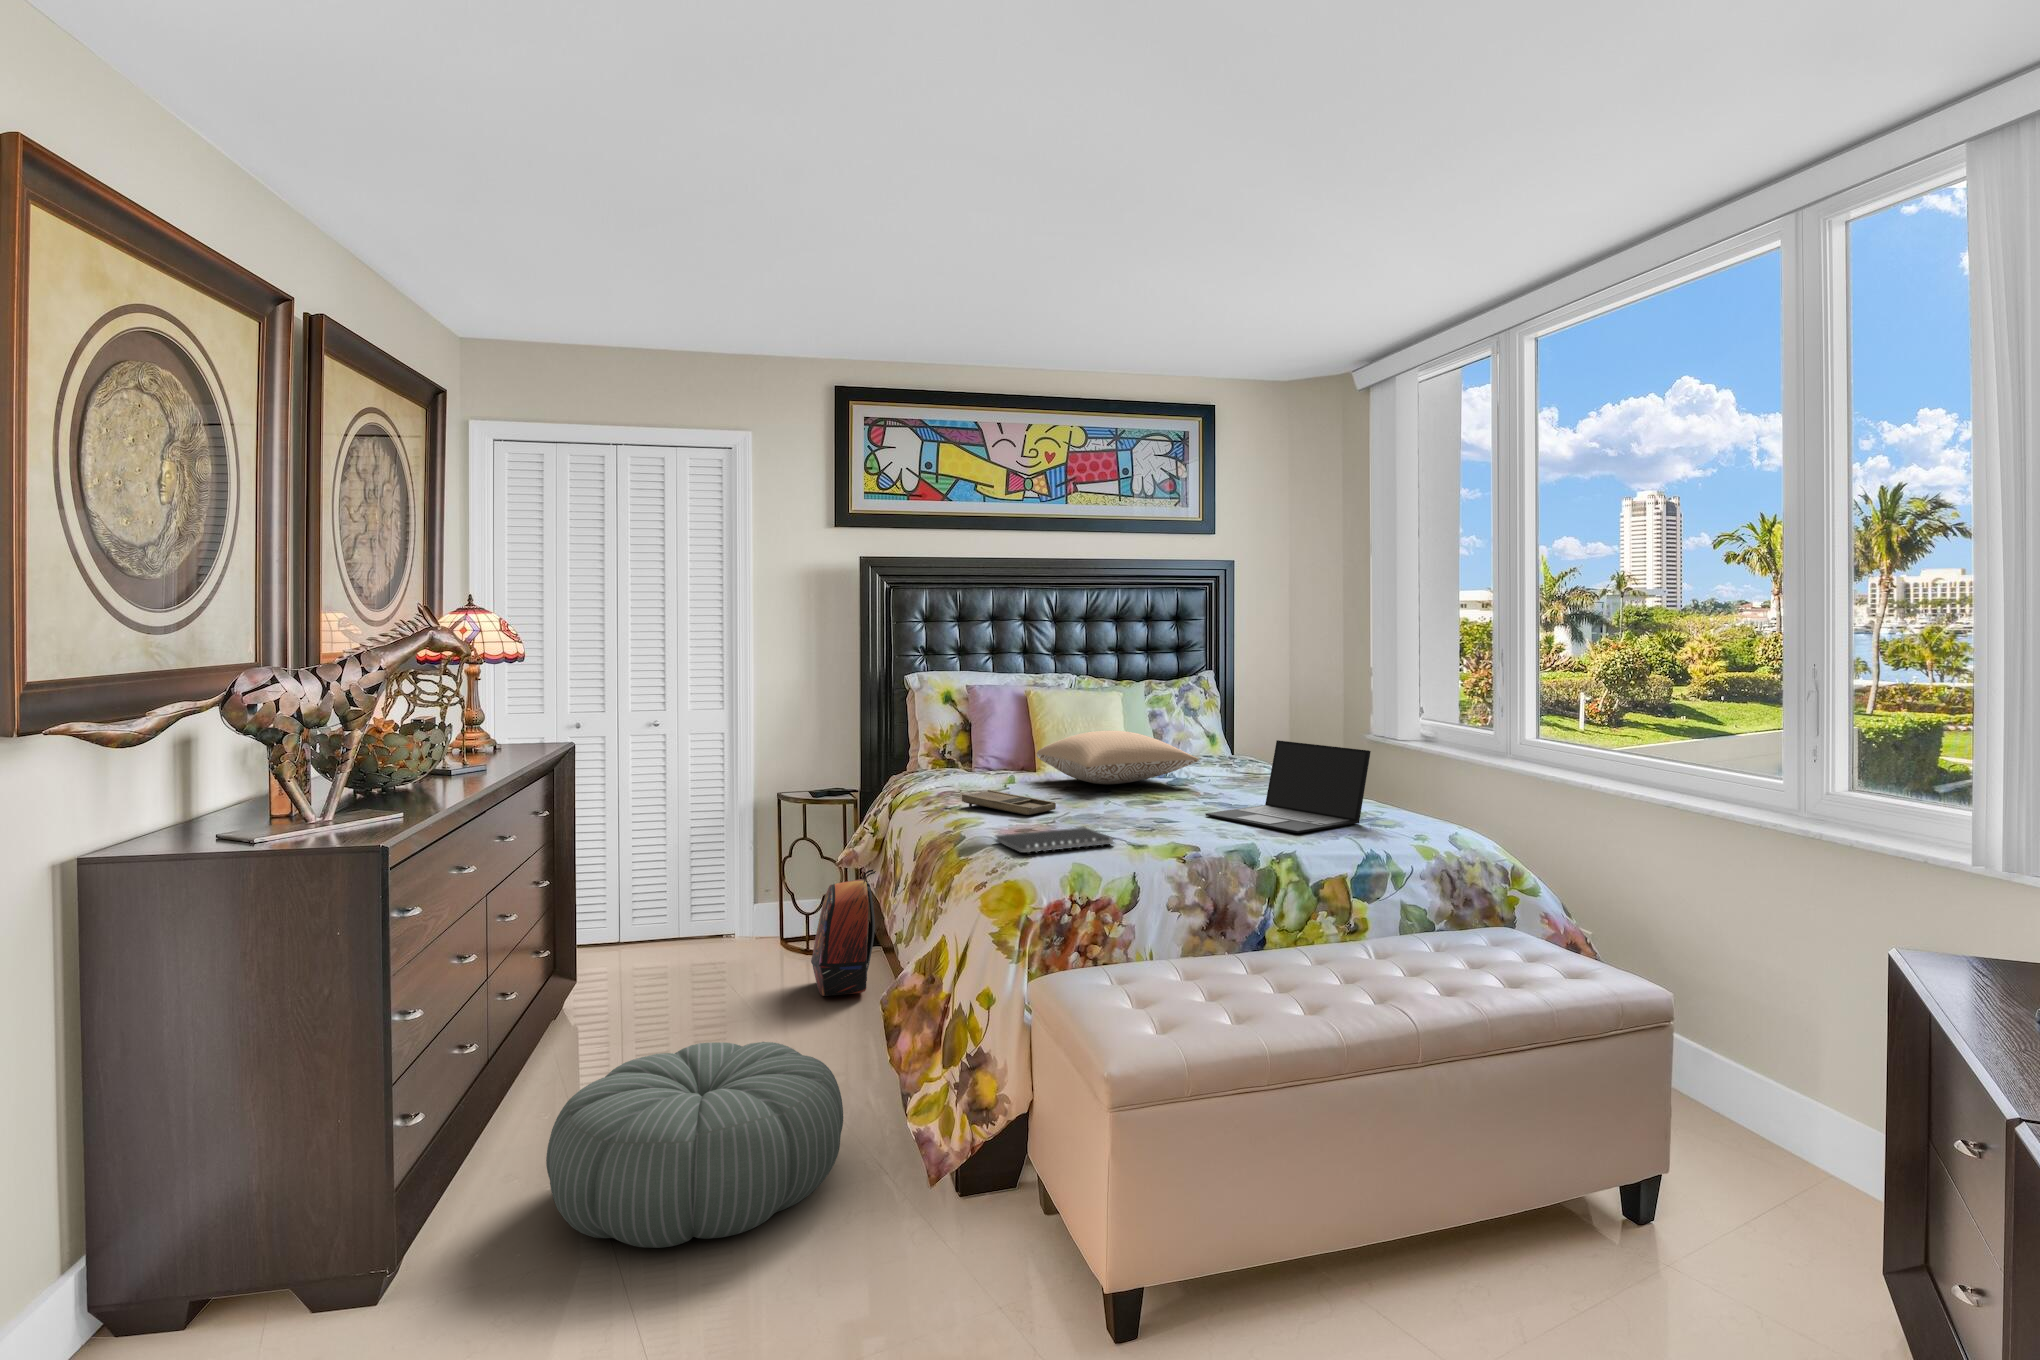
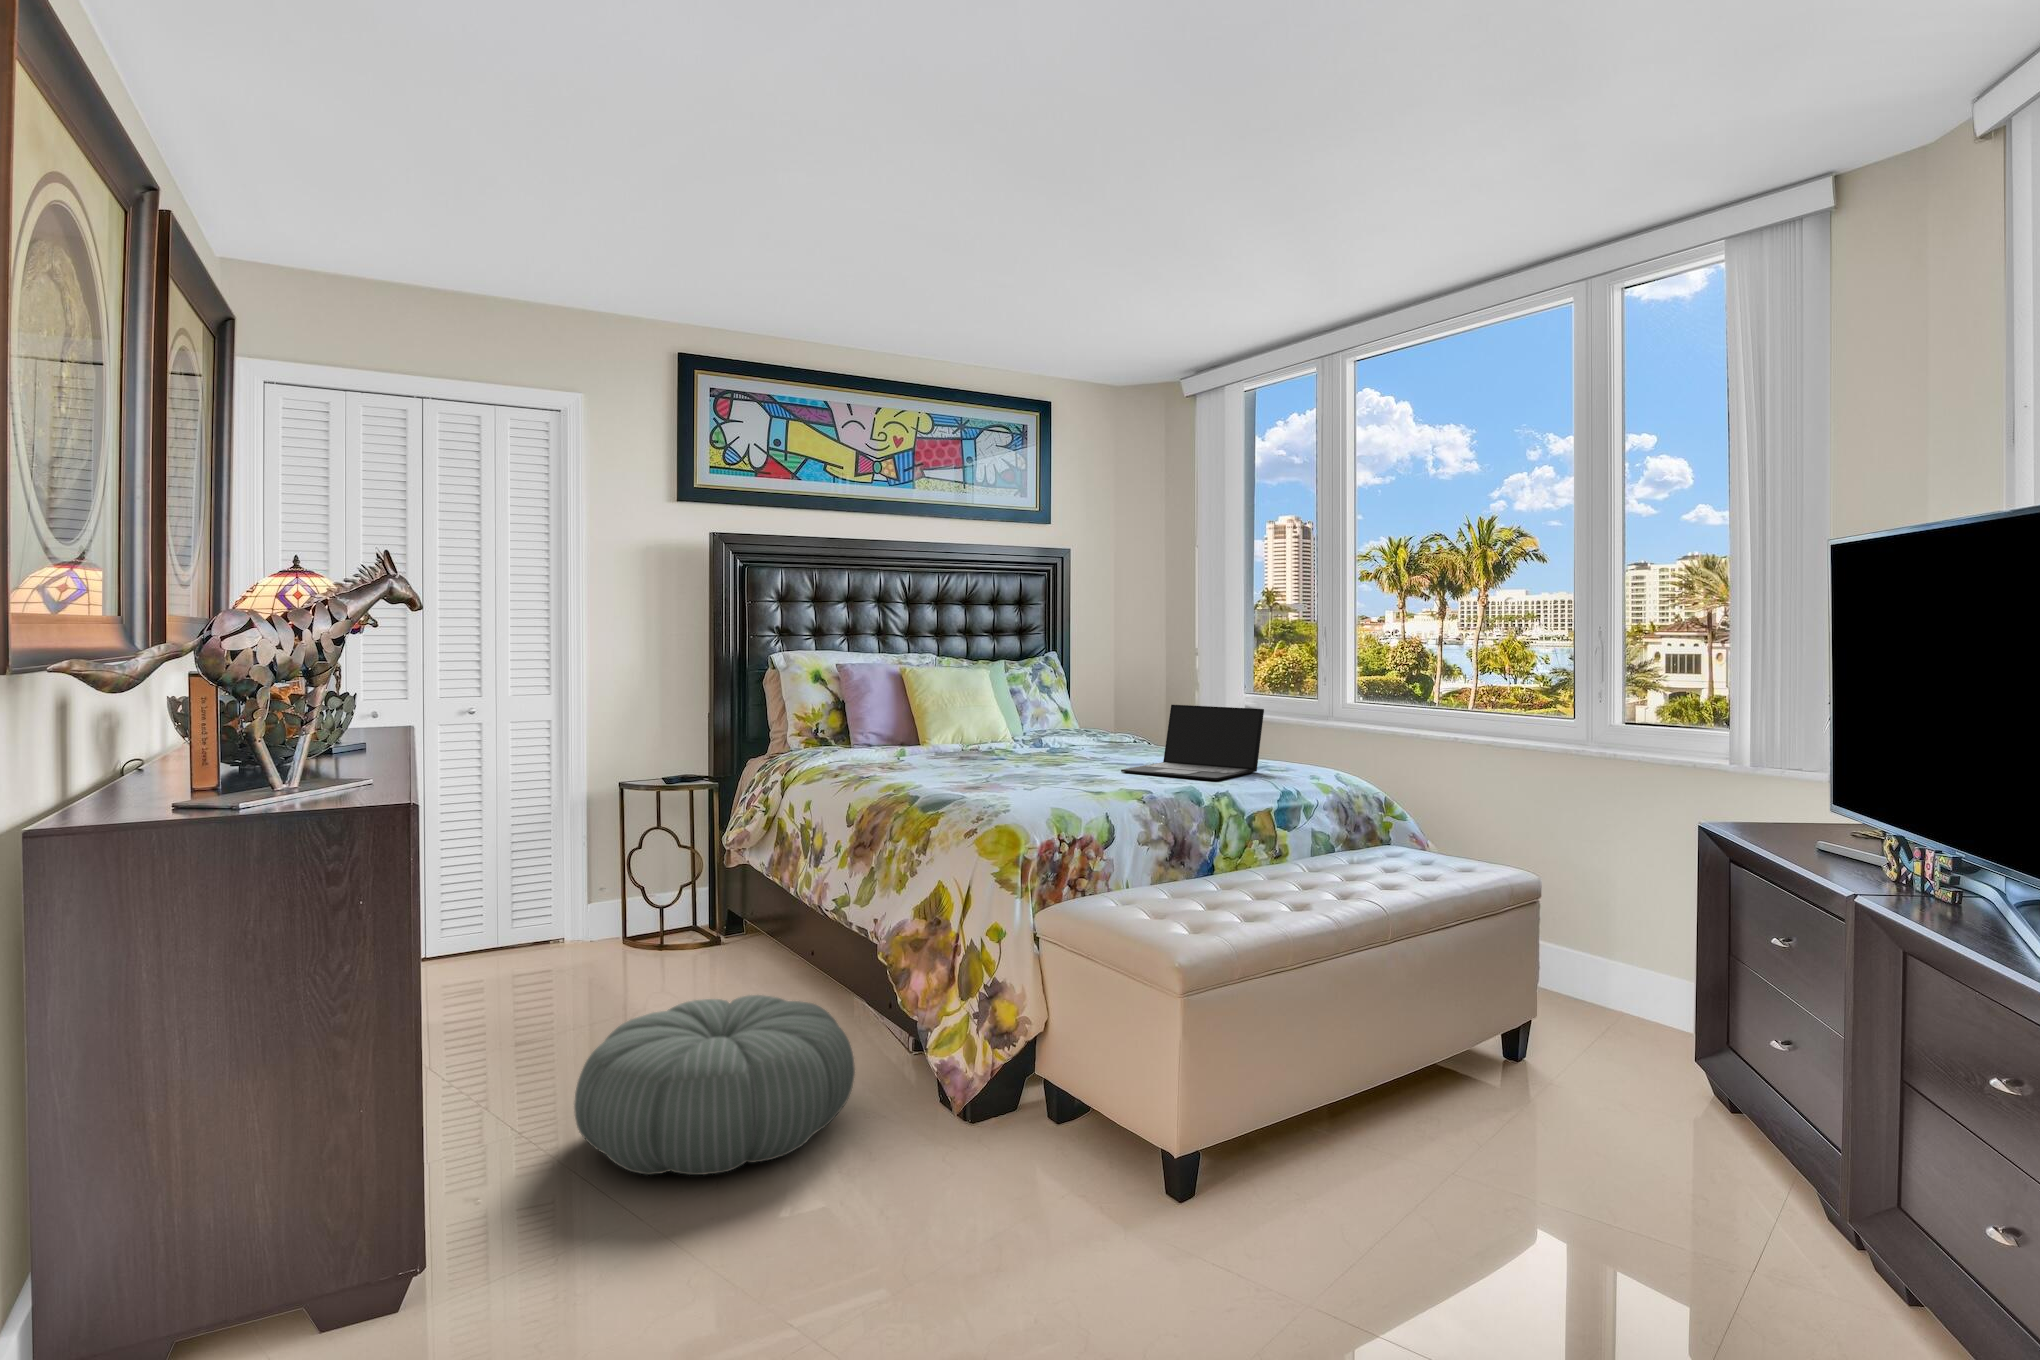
pillow: present [1036,731,1199,784] -> none [925,704,1084,752]
tray: present [962,790,1056,815] -> none [888,759,981,778]
notebook: present [995,827,1114,853] -> none [962,783,1073,804]
backpack: present [811,870,876,996] -> none [695,847,767,974]

